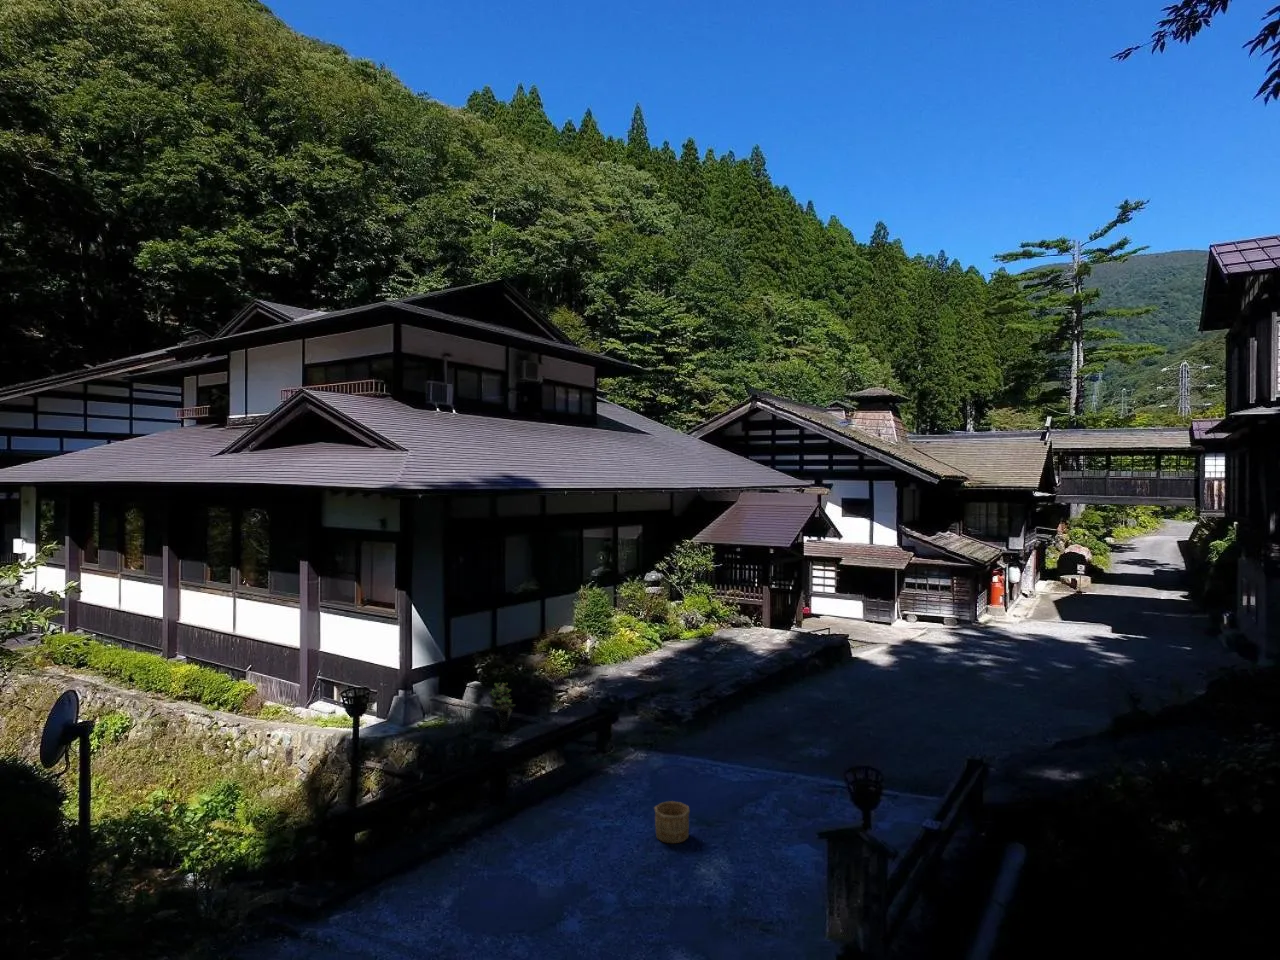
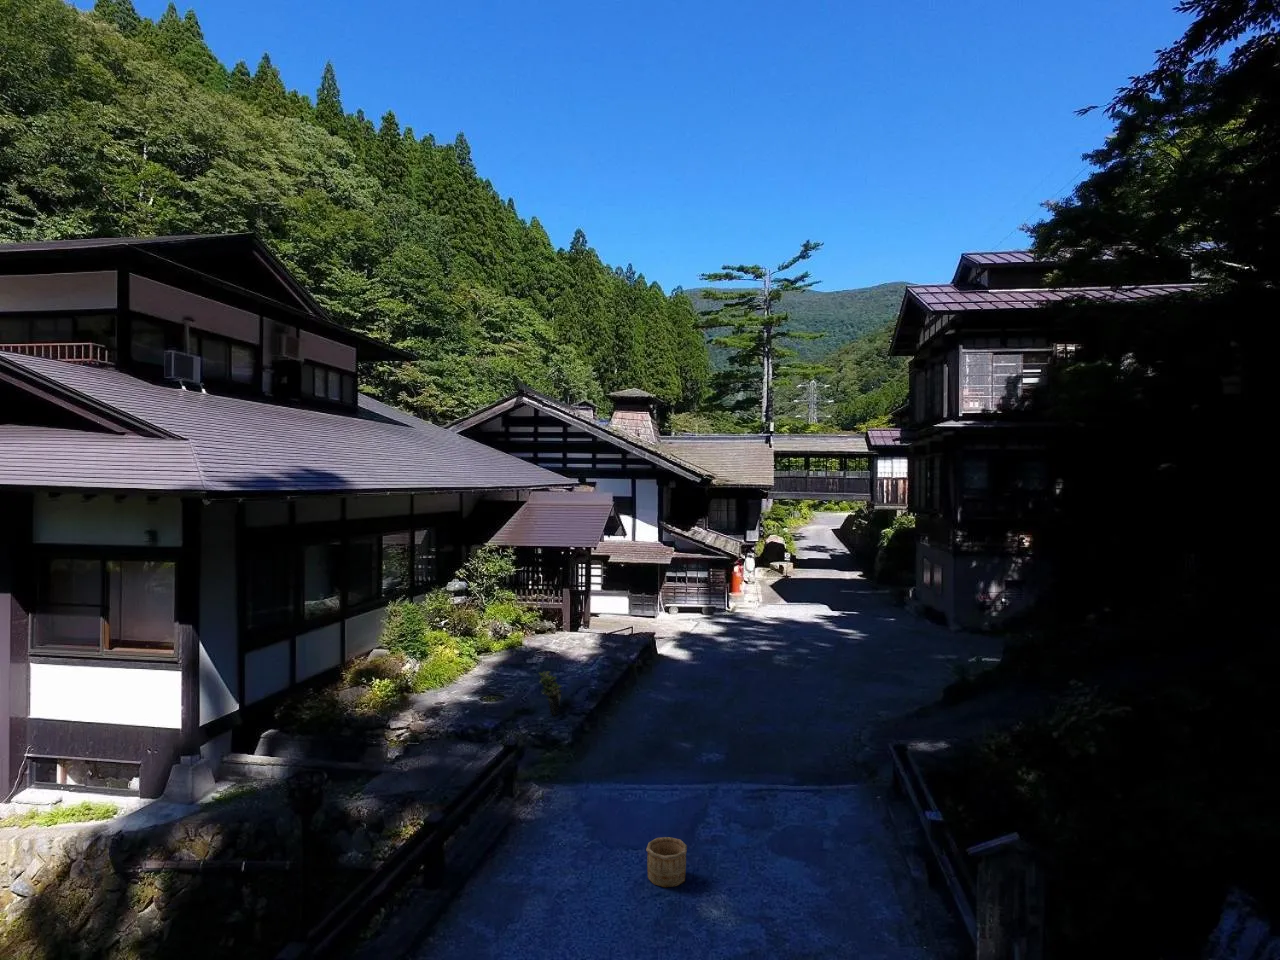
potted plant: present [490,683,515,731] -> present [539,672,562,715]

